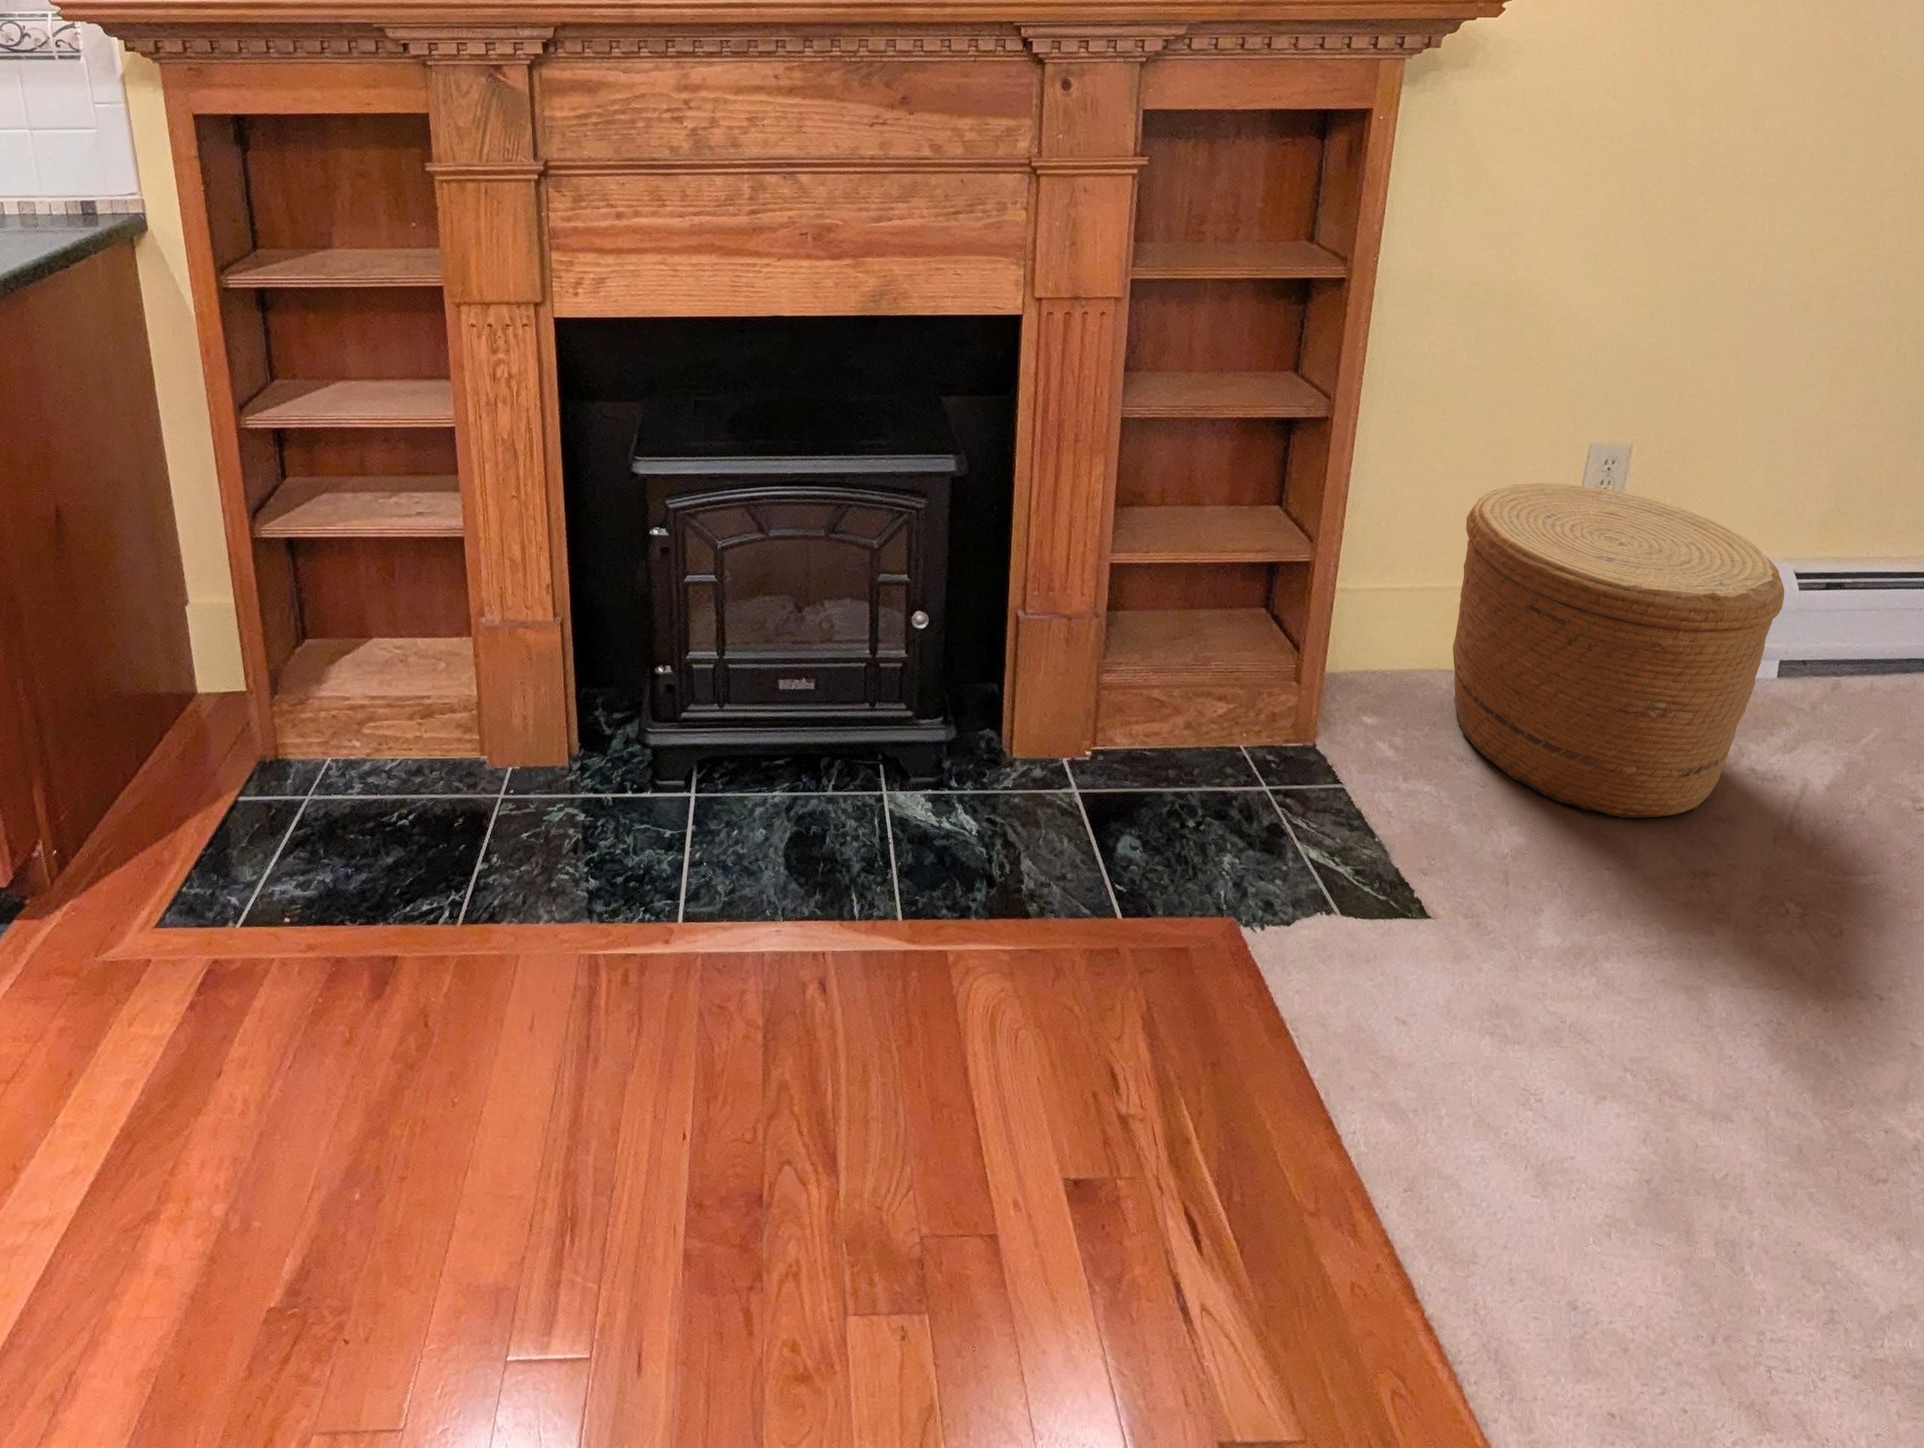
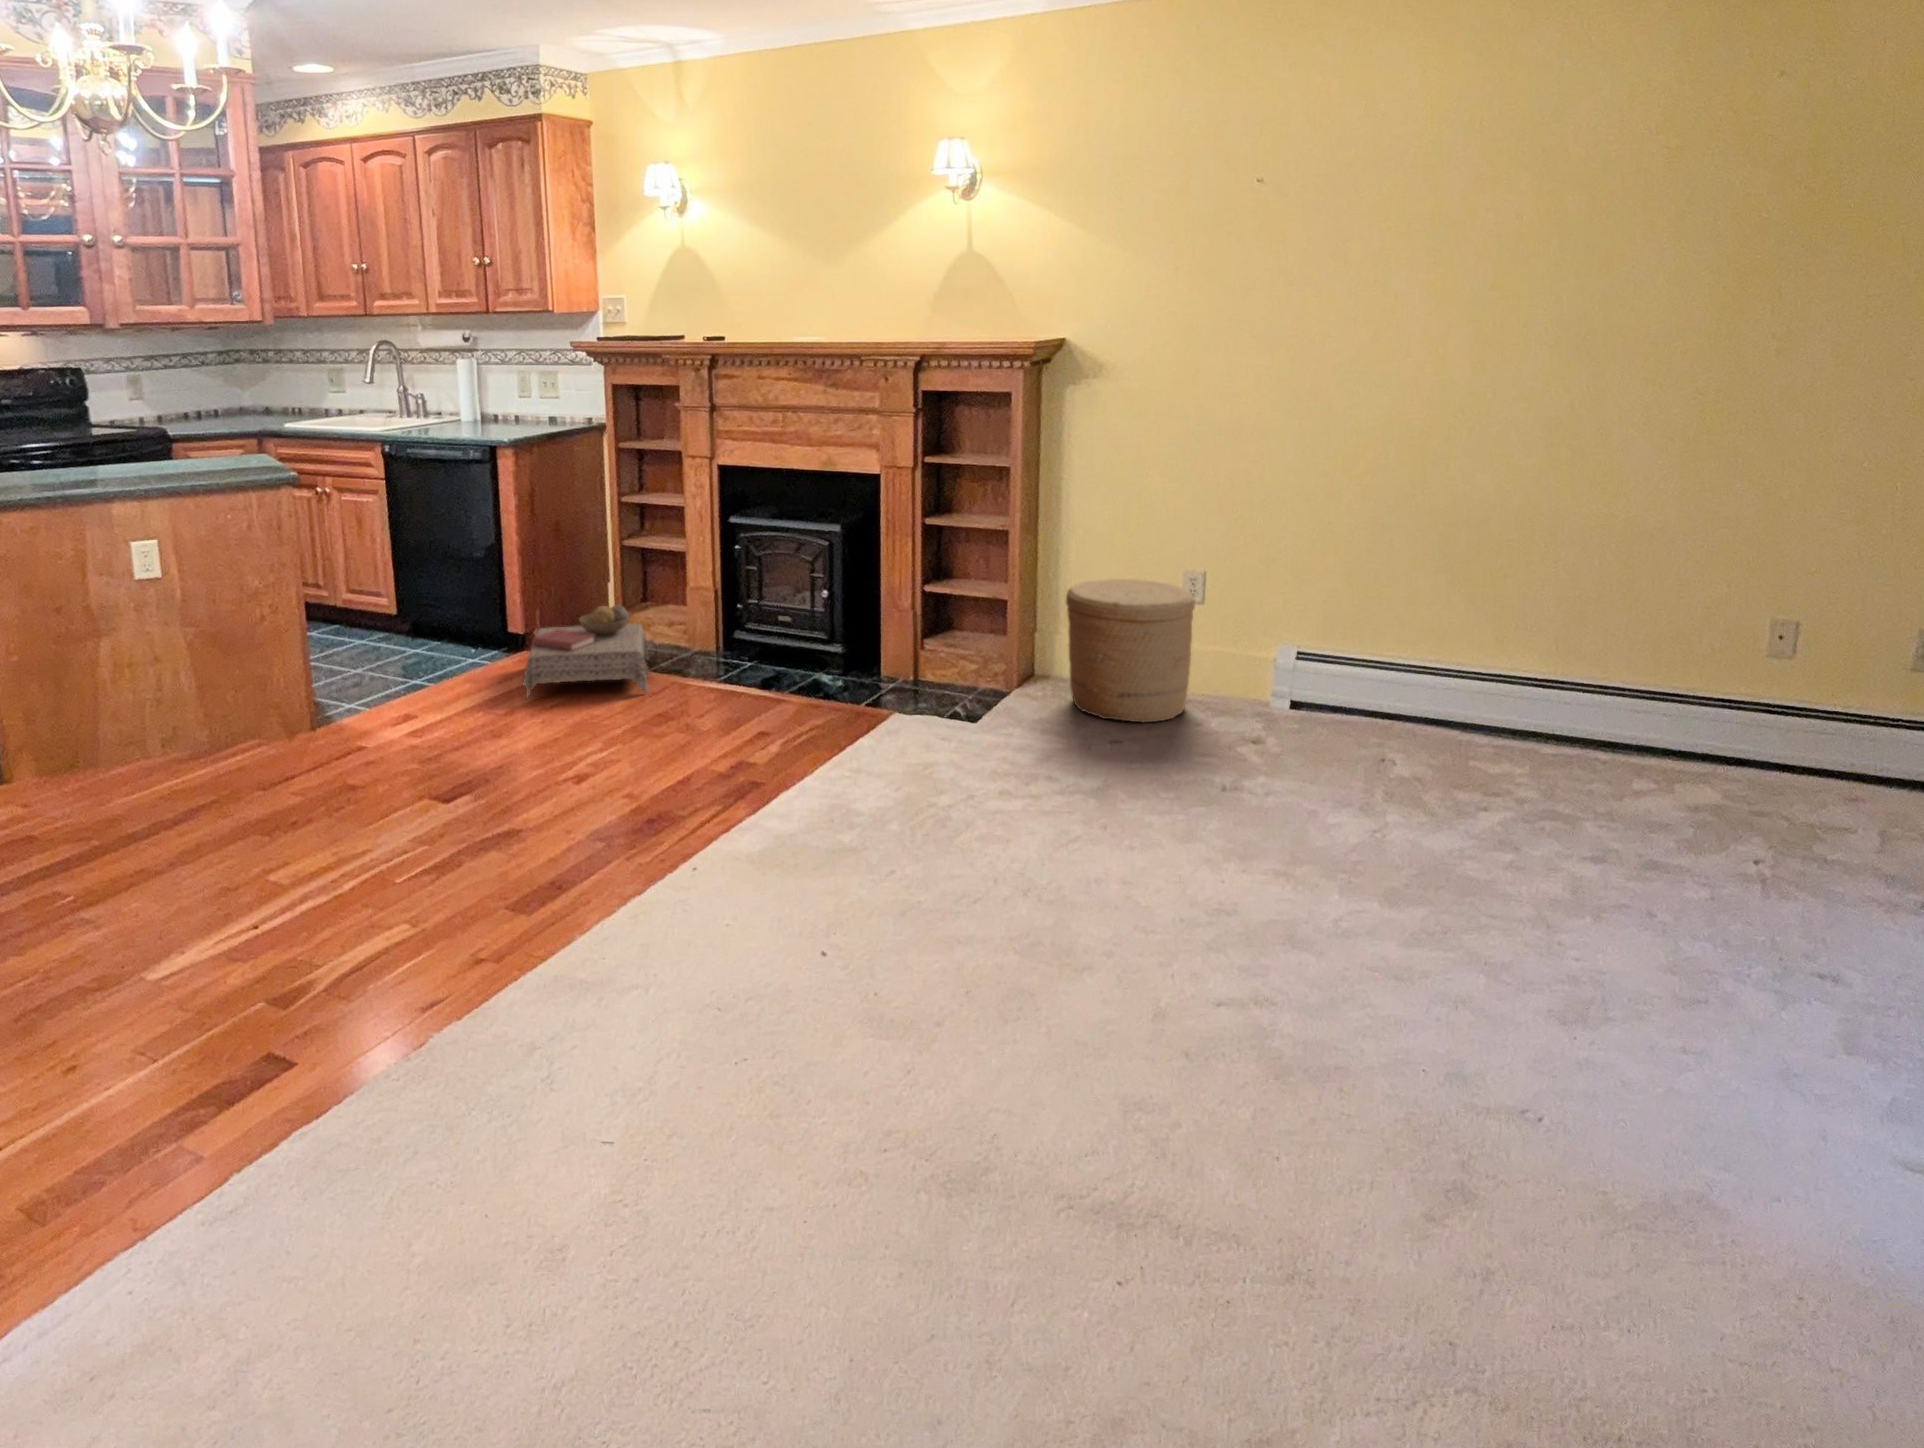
ottoman: none [97,800,588,1344] -> present [523,605,649,697]

